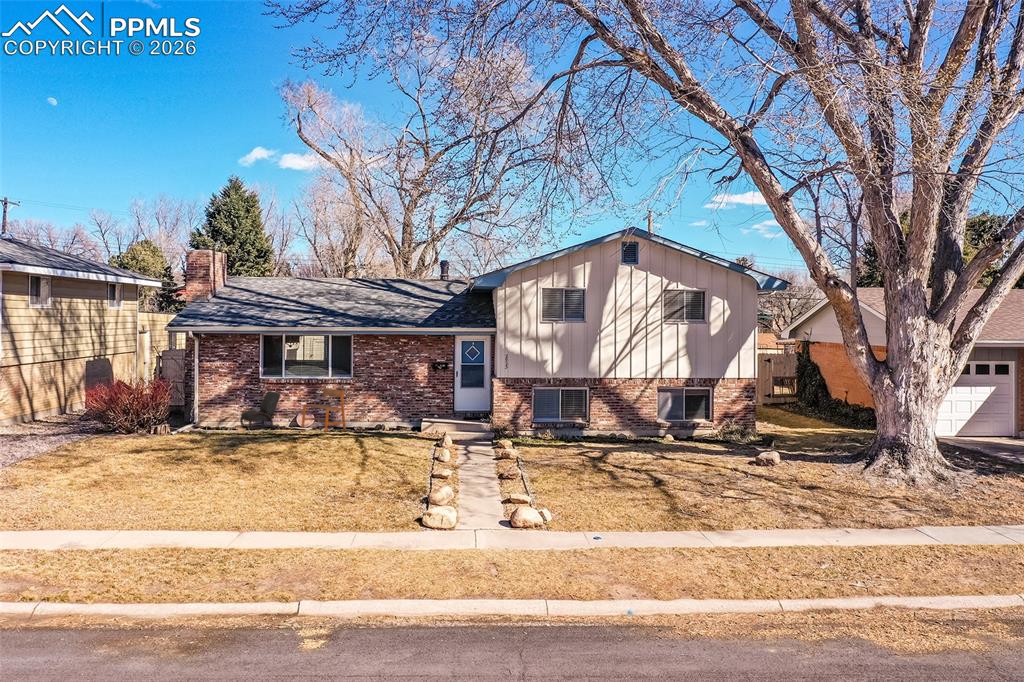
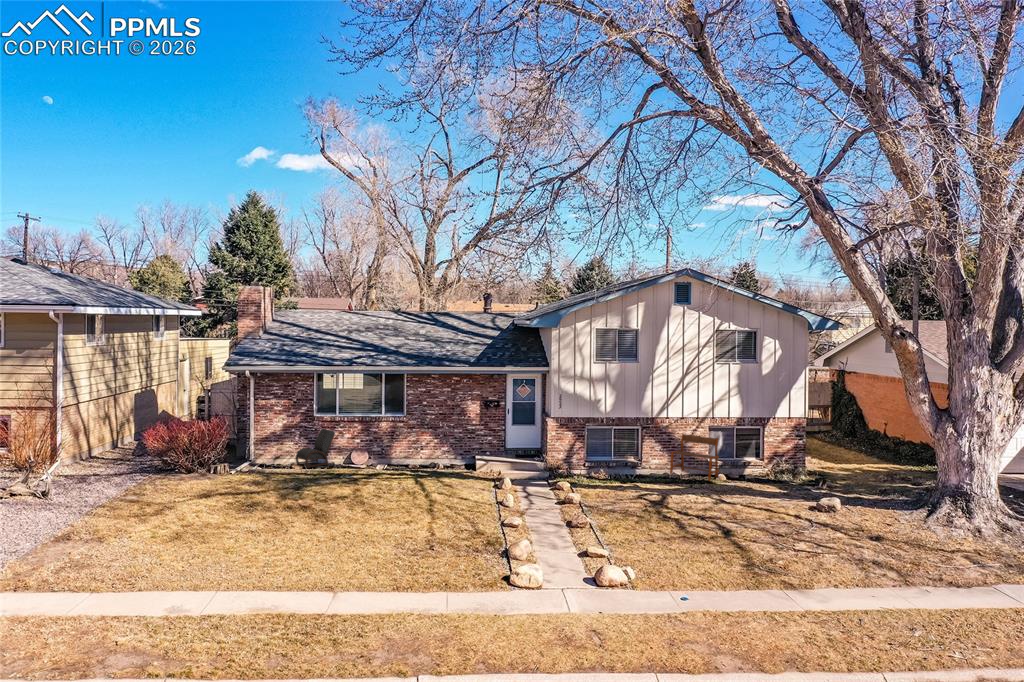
bench: present [301,388,346,432] -> present [670,434,719,481]

